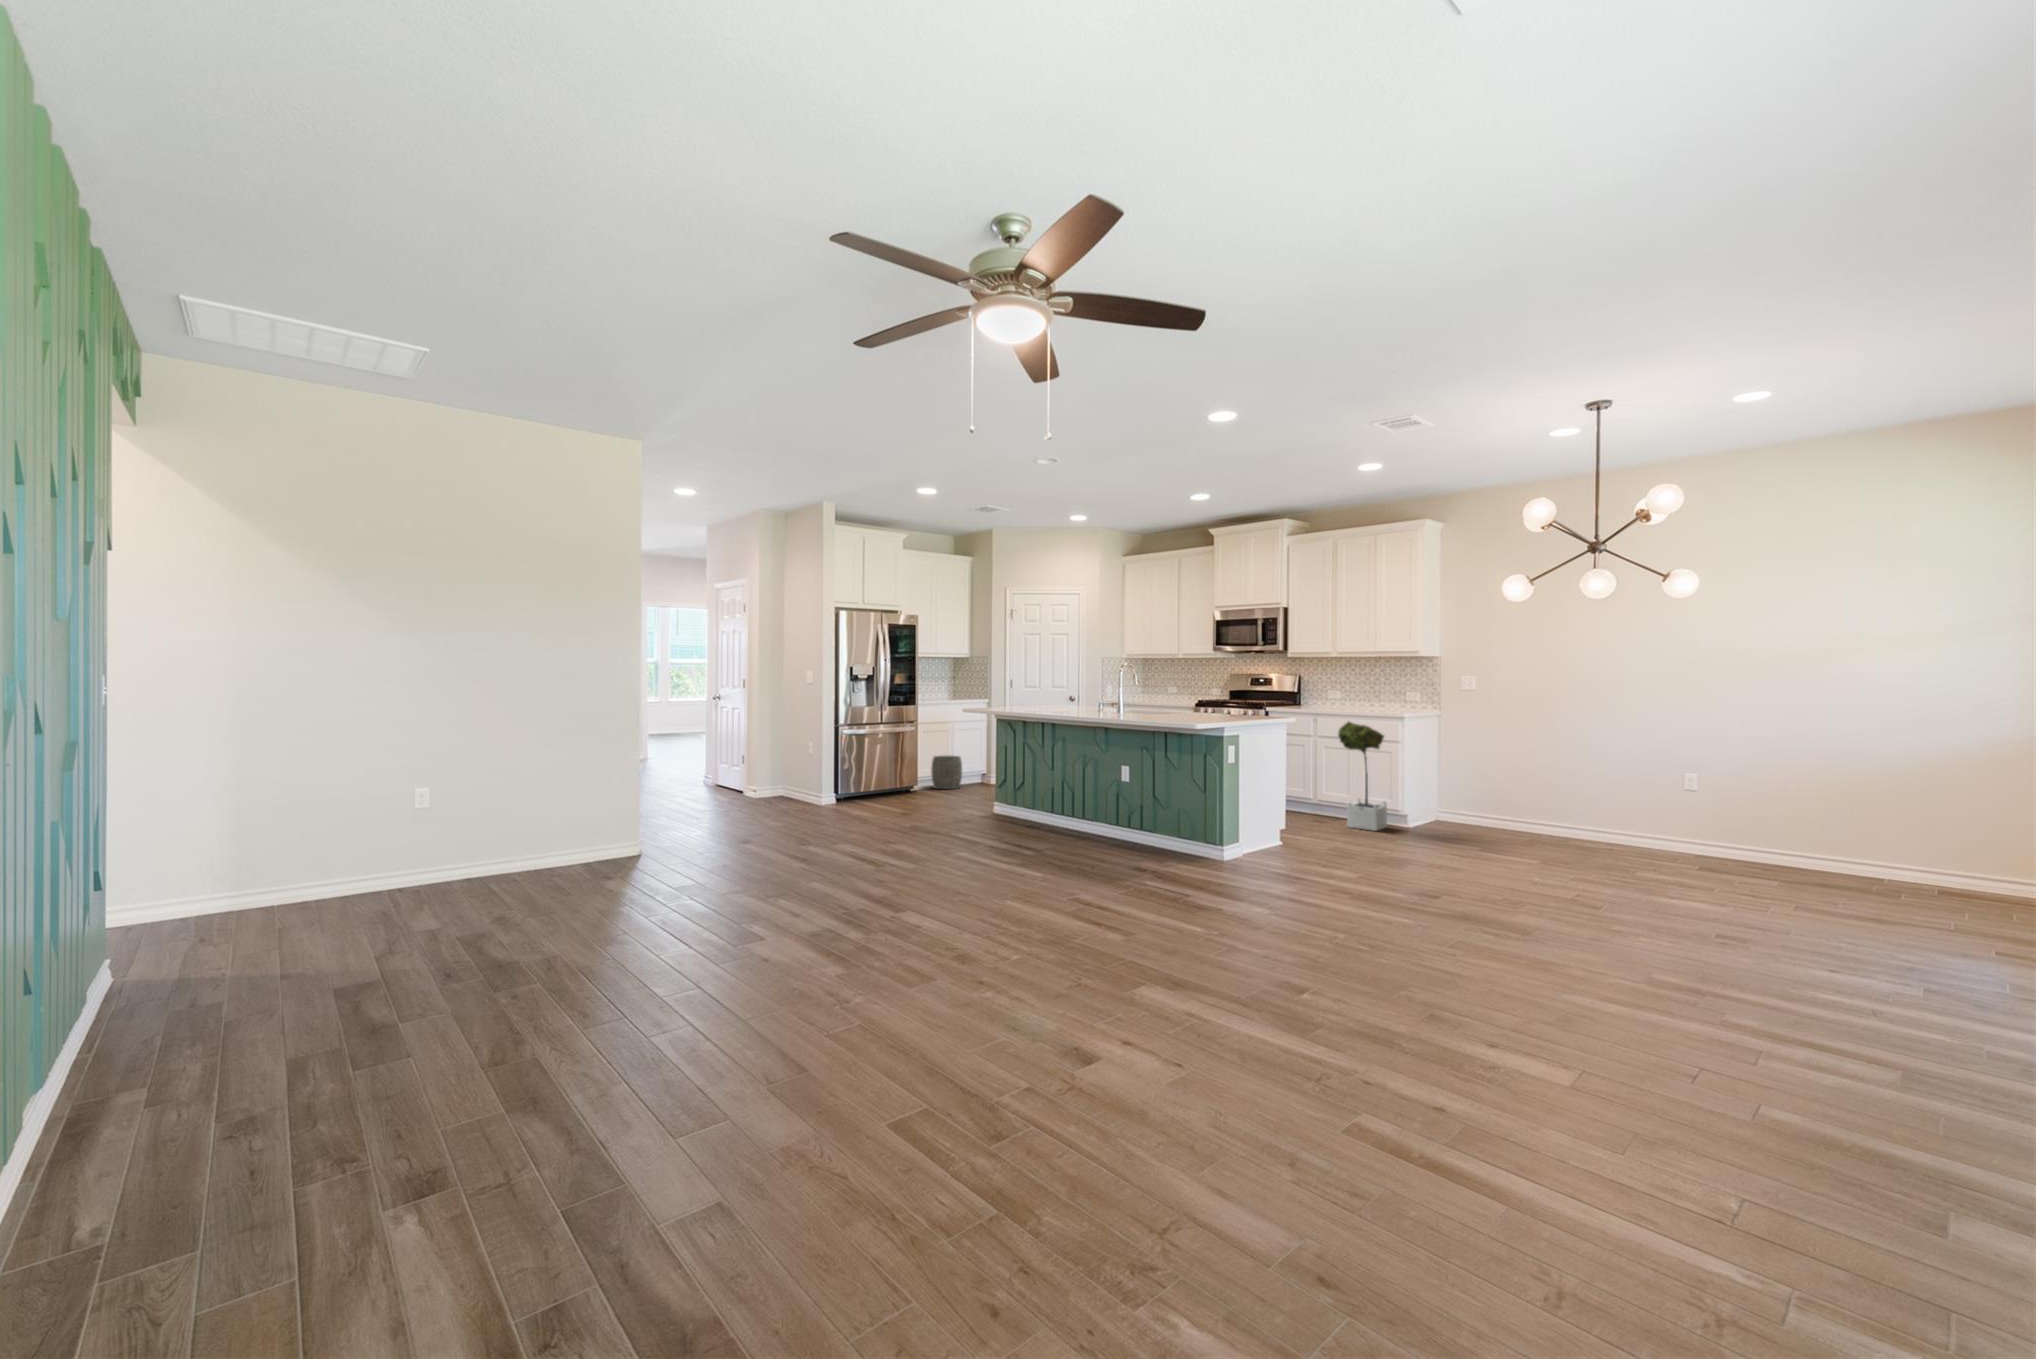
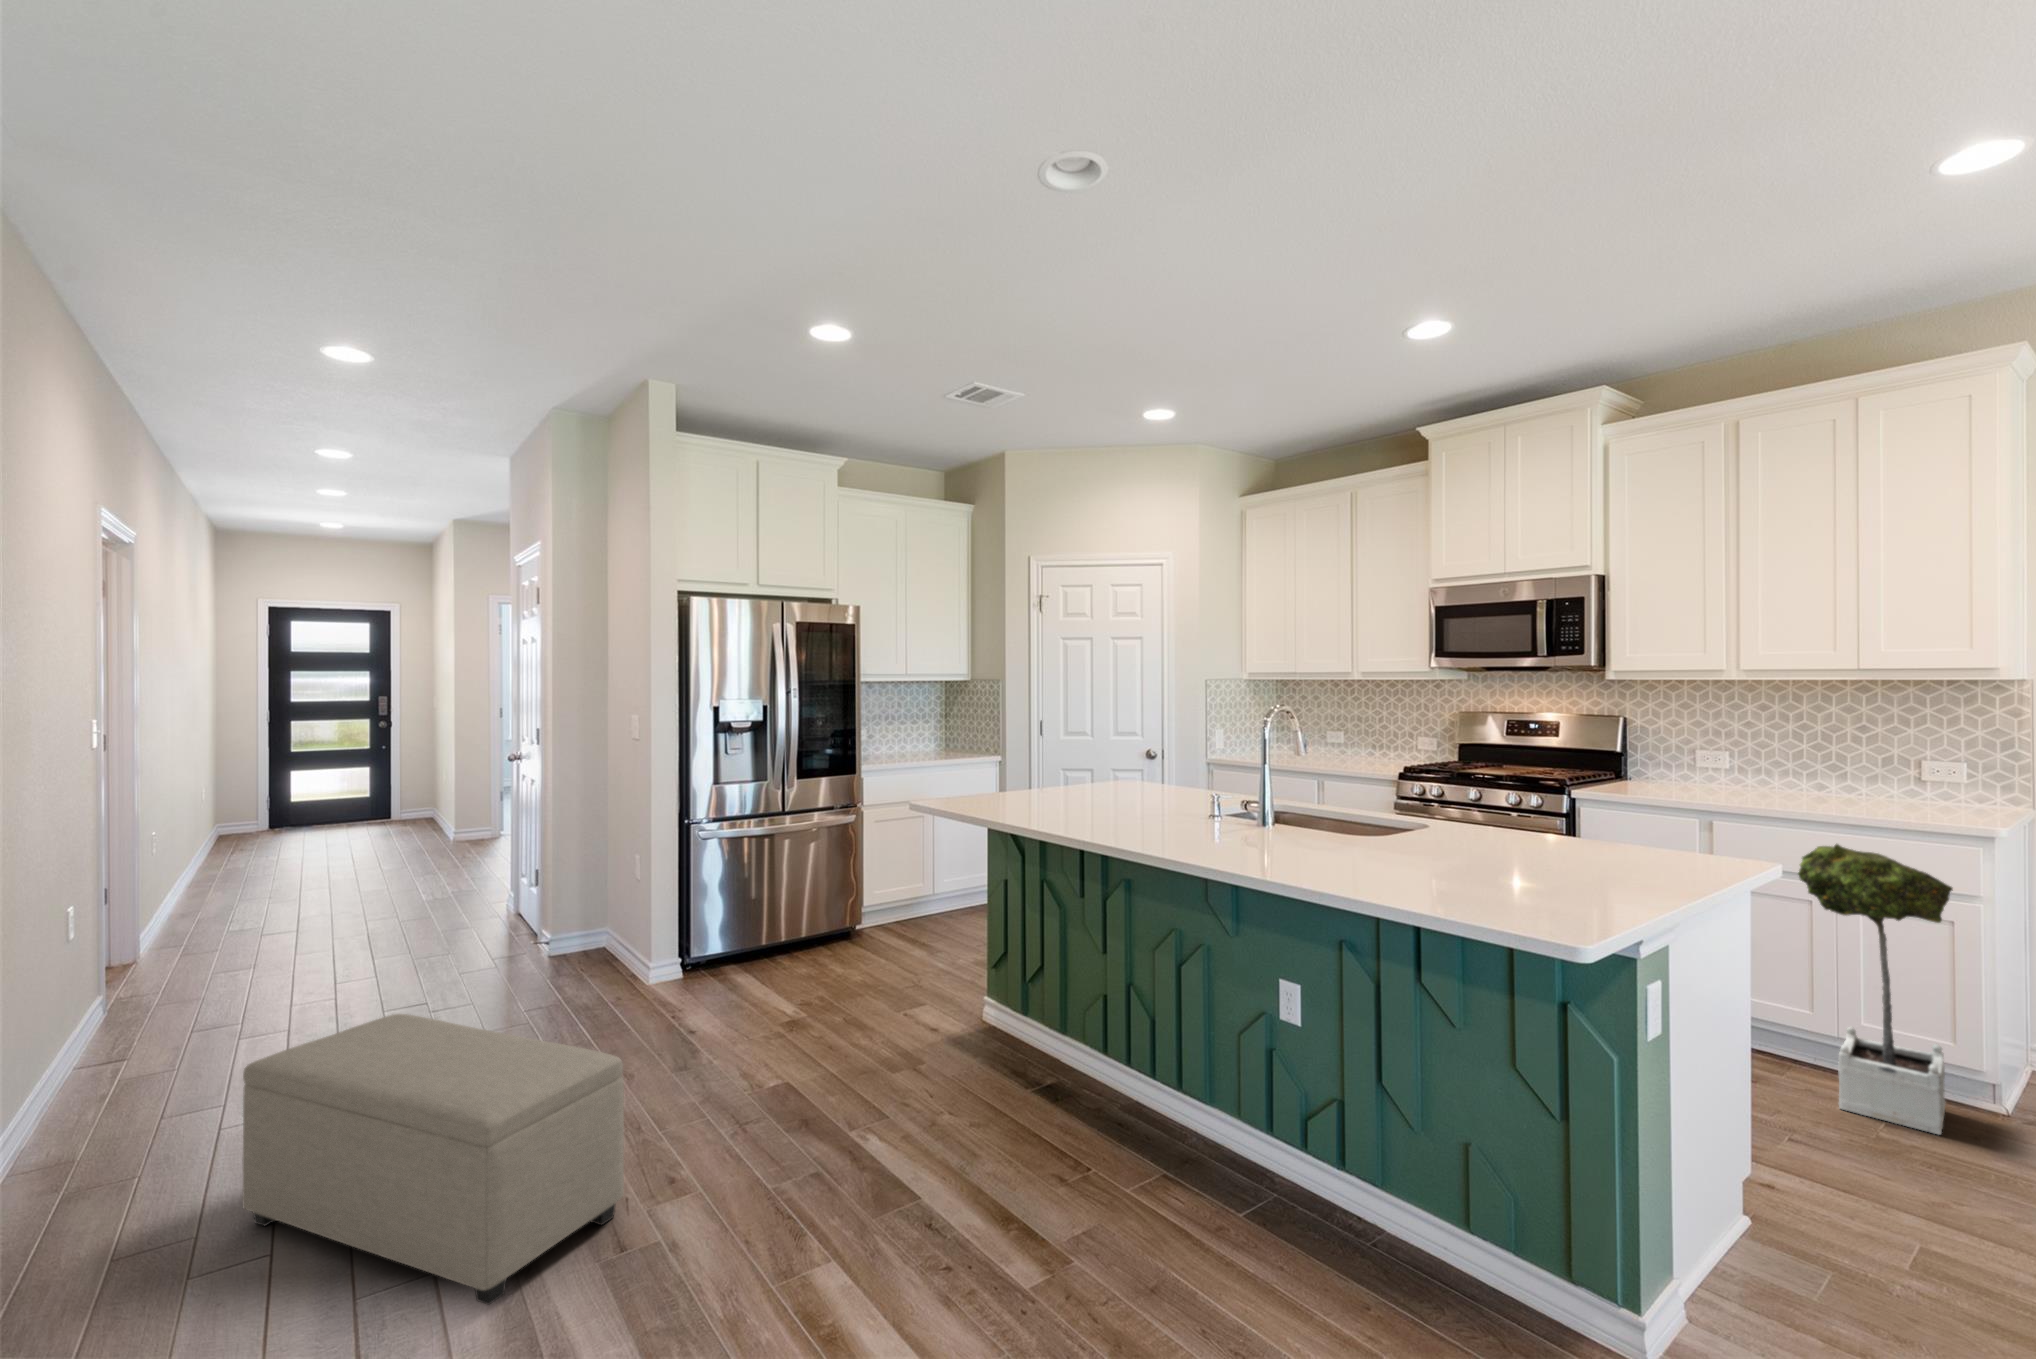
woven basket: present [931,756,962,789] -> none [891,861,948,929]
ottoman: none [738,781,879,857] -> present [242,1014,624,1305]

